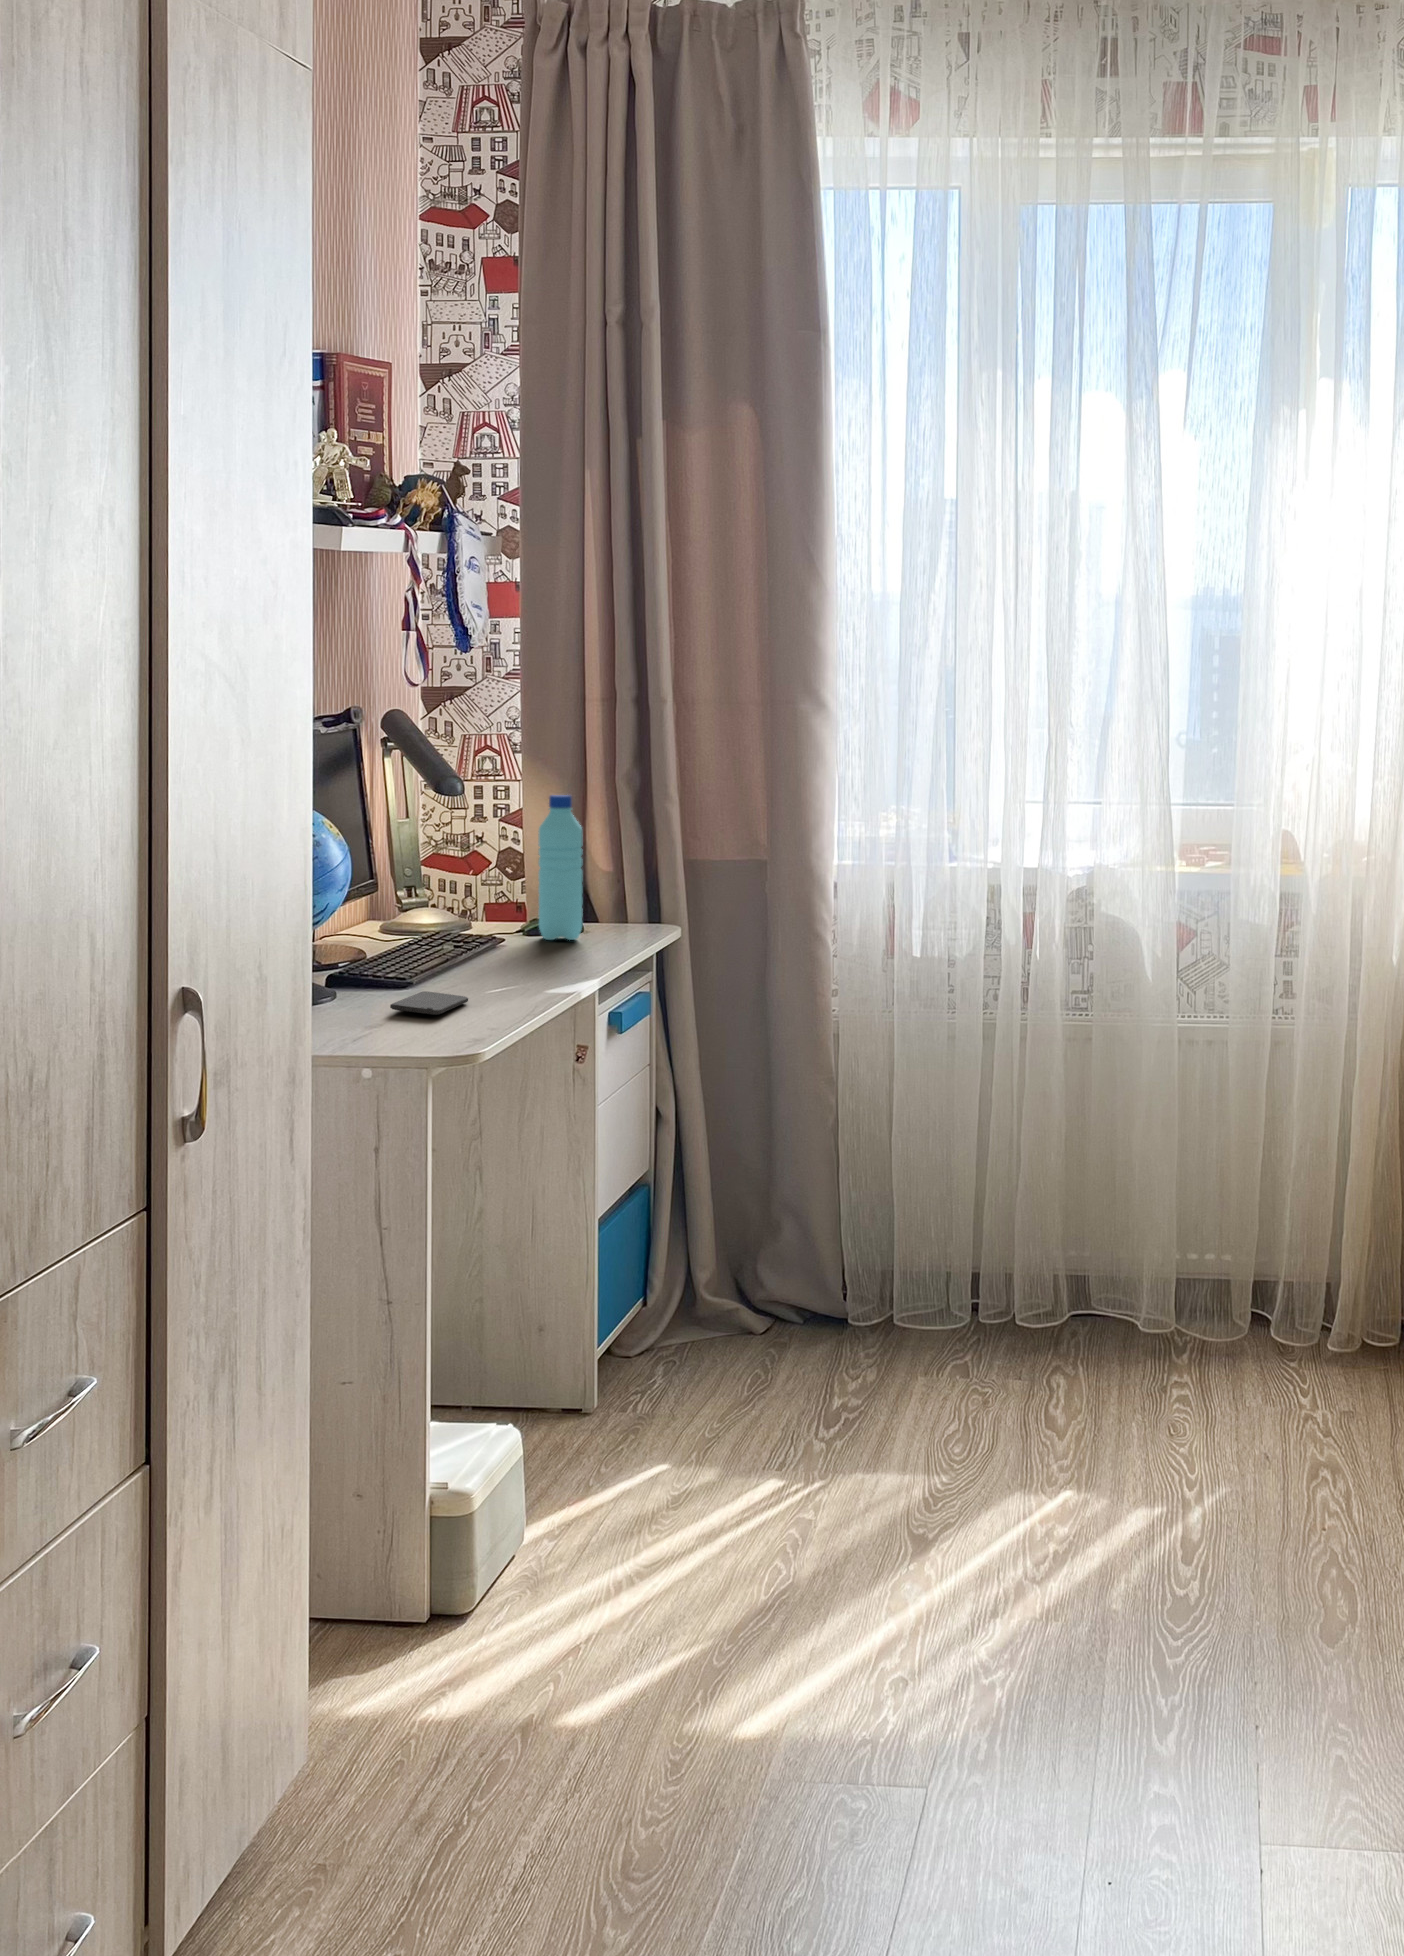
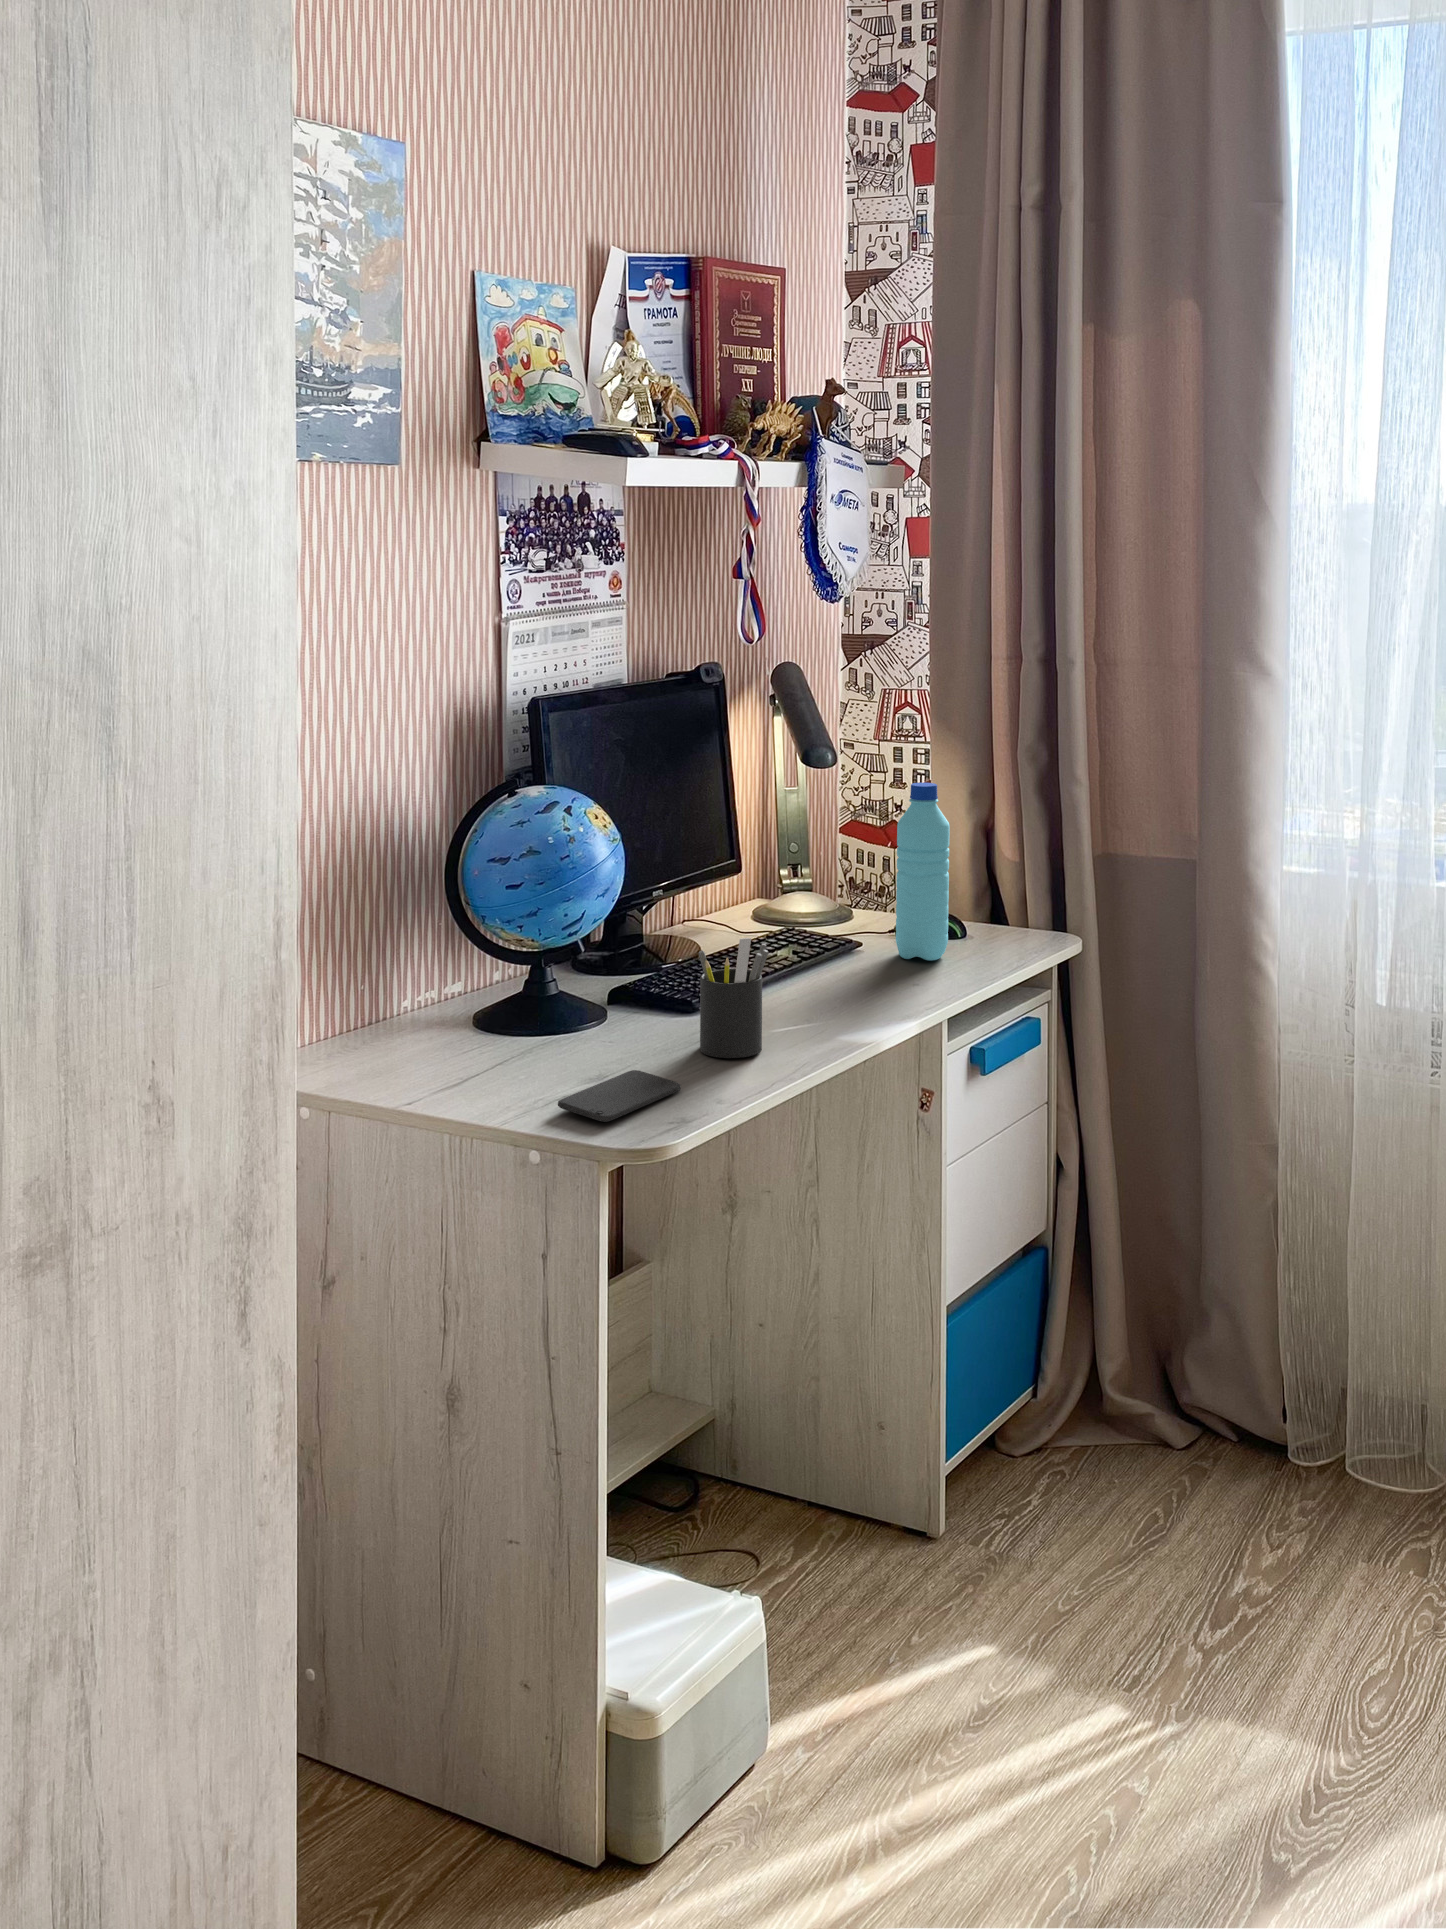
pen holder: none [452,889,508,987] -> present [699,938,768,1058]

